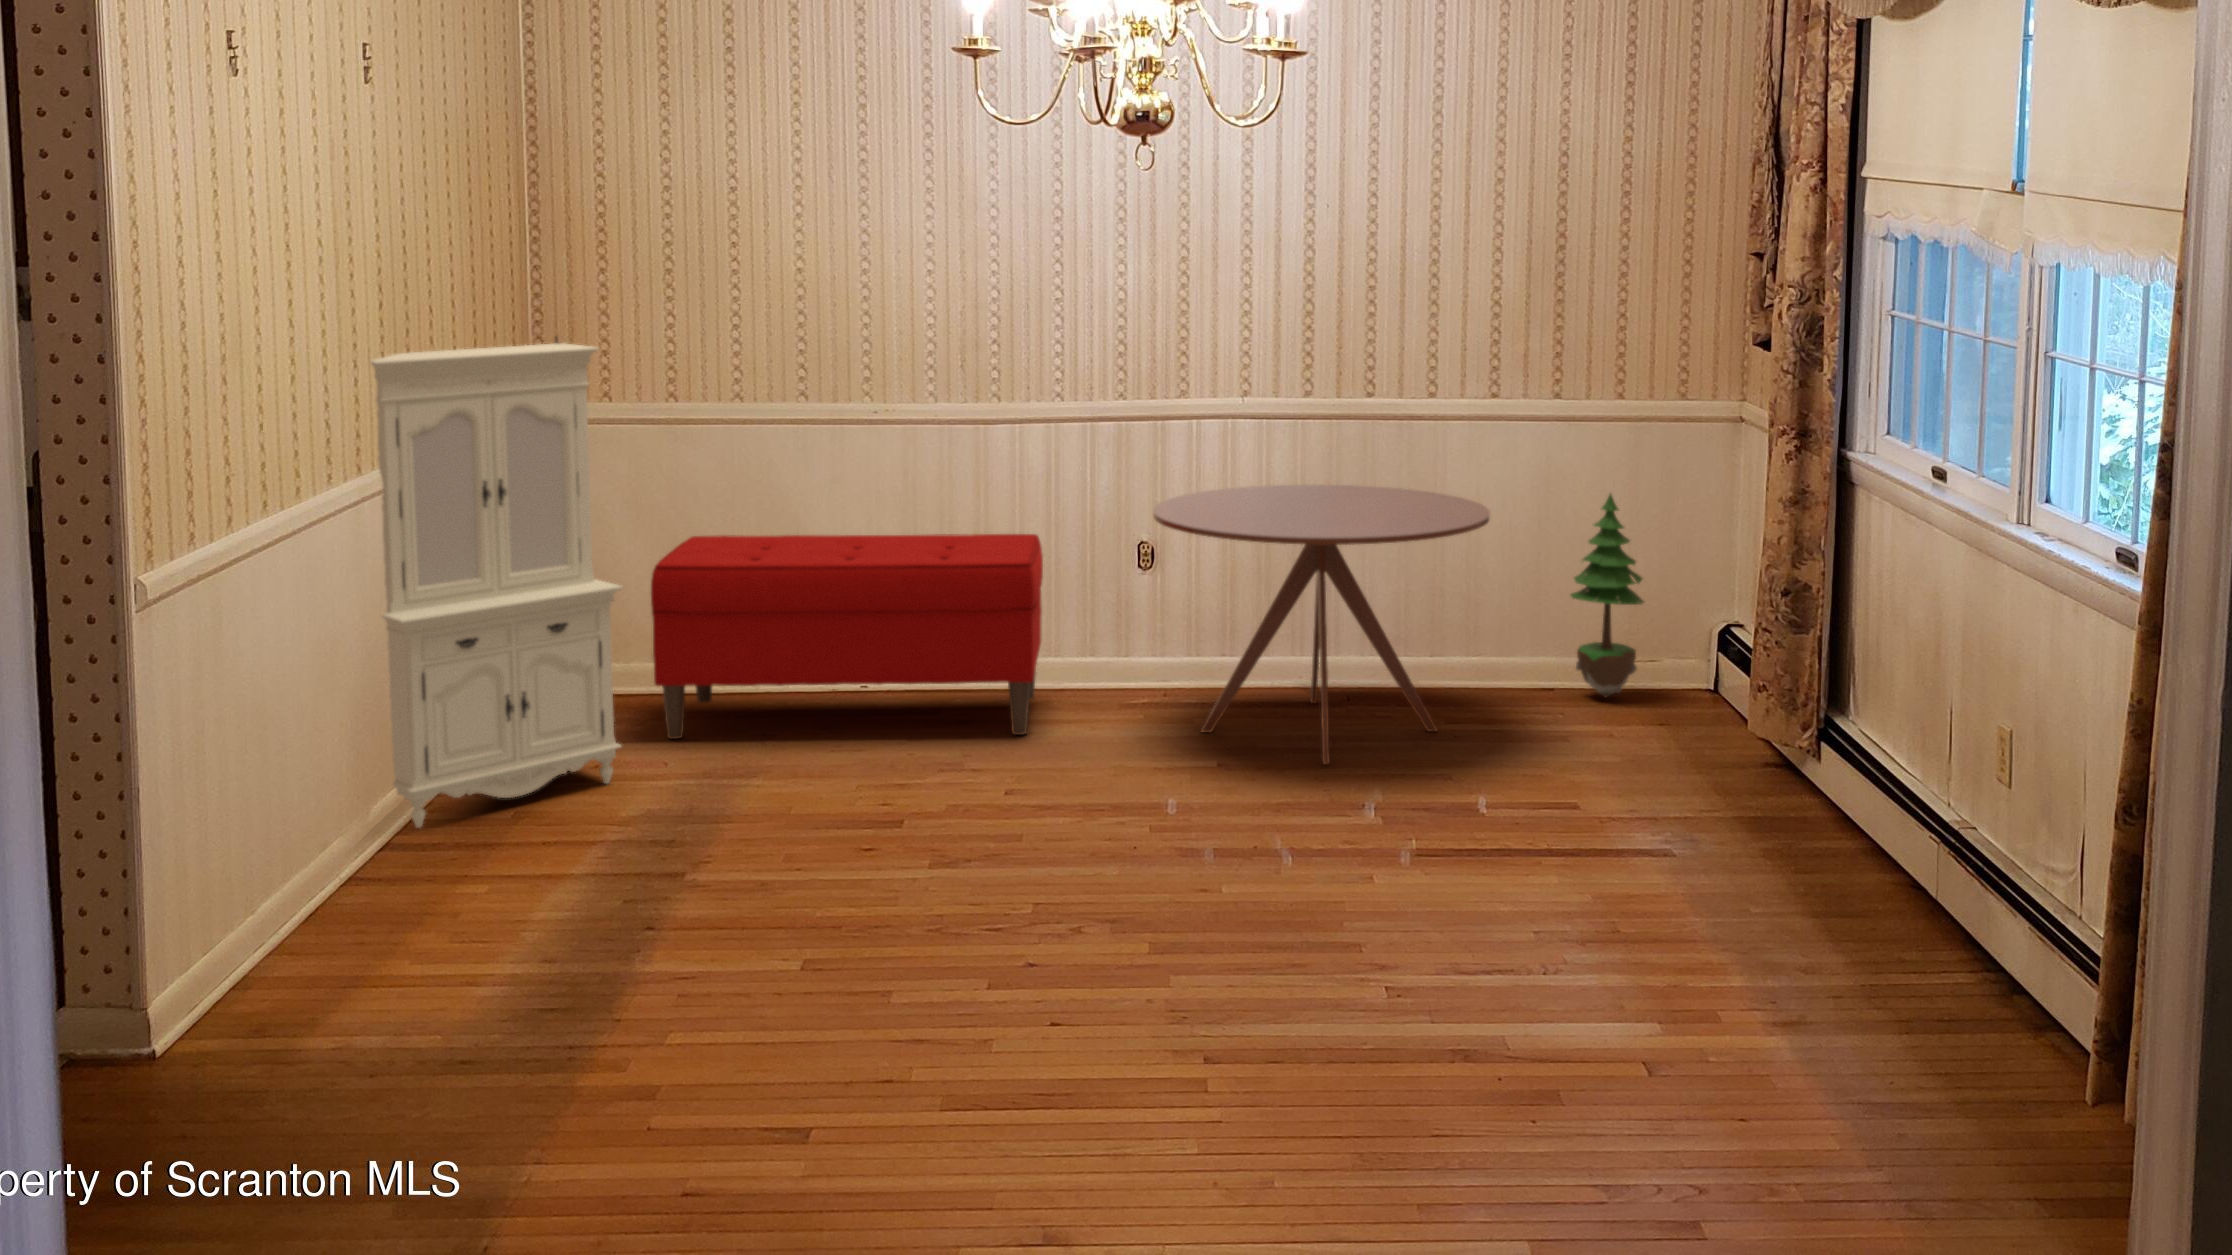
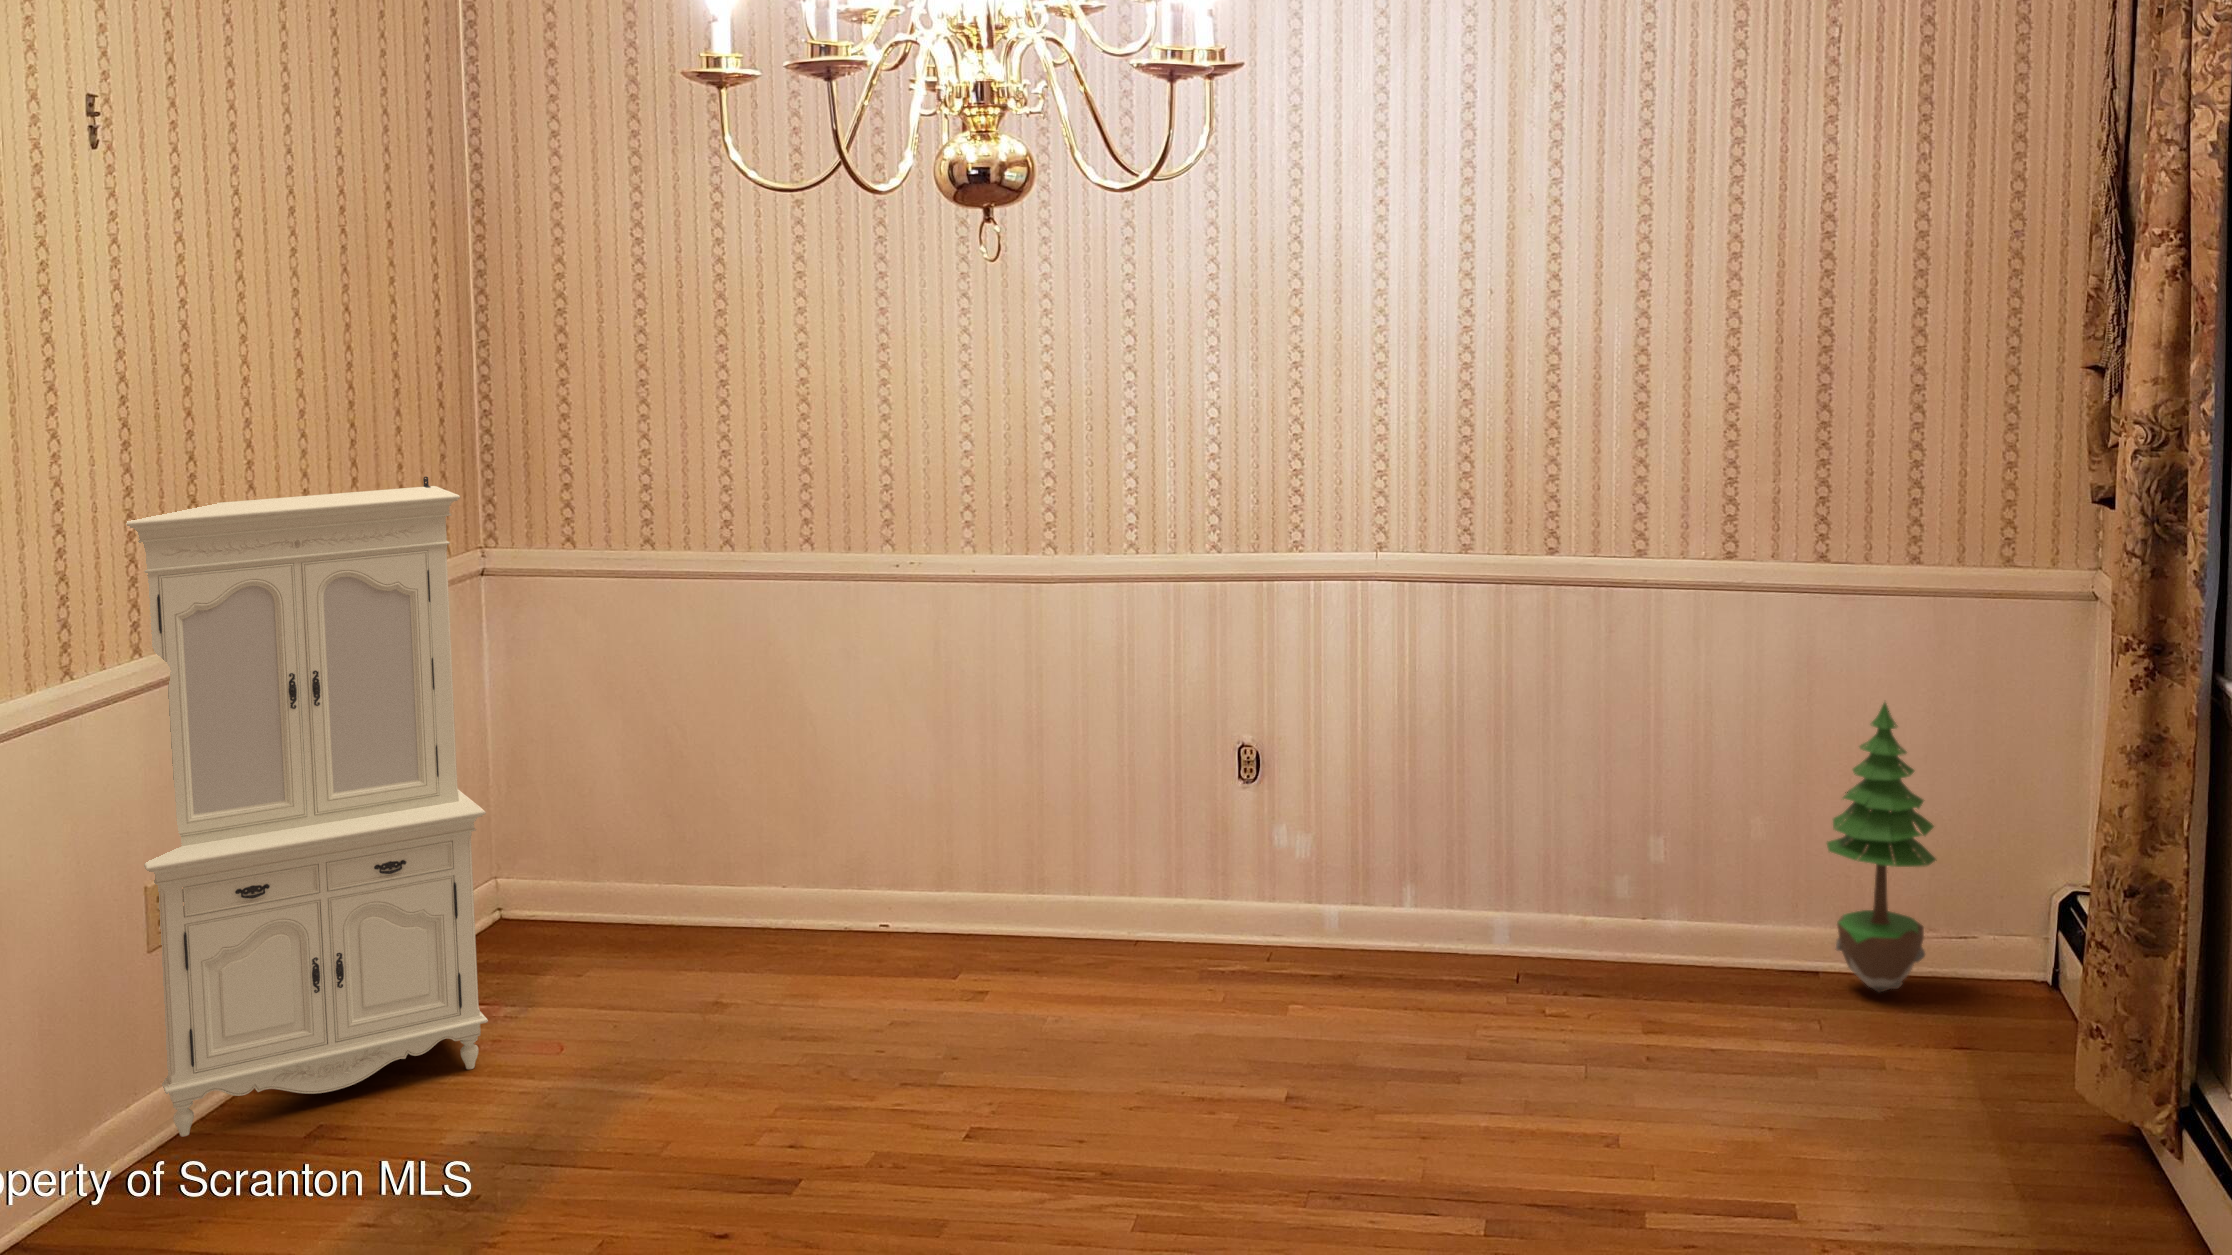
round table: present [1153,485,1490,764] -> none [1208,673,1685,1103]
bench: present [651,534,1043,739] -> none [570,717,1106,1014]

